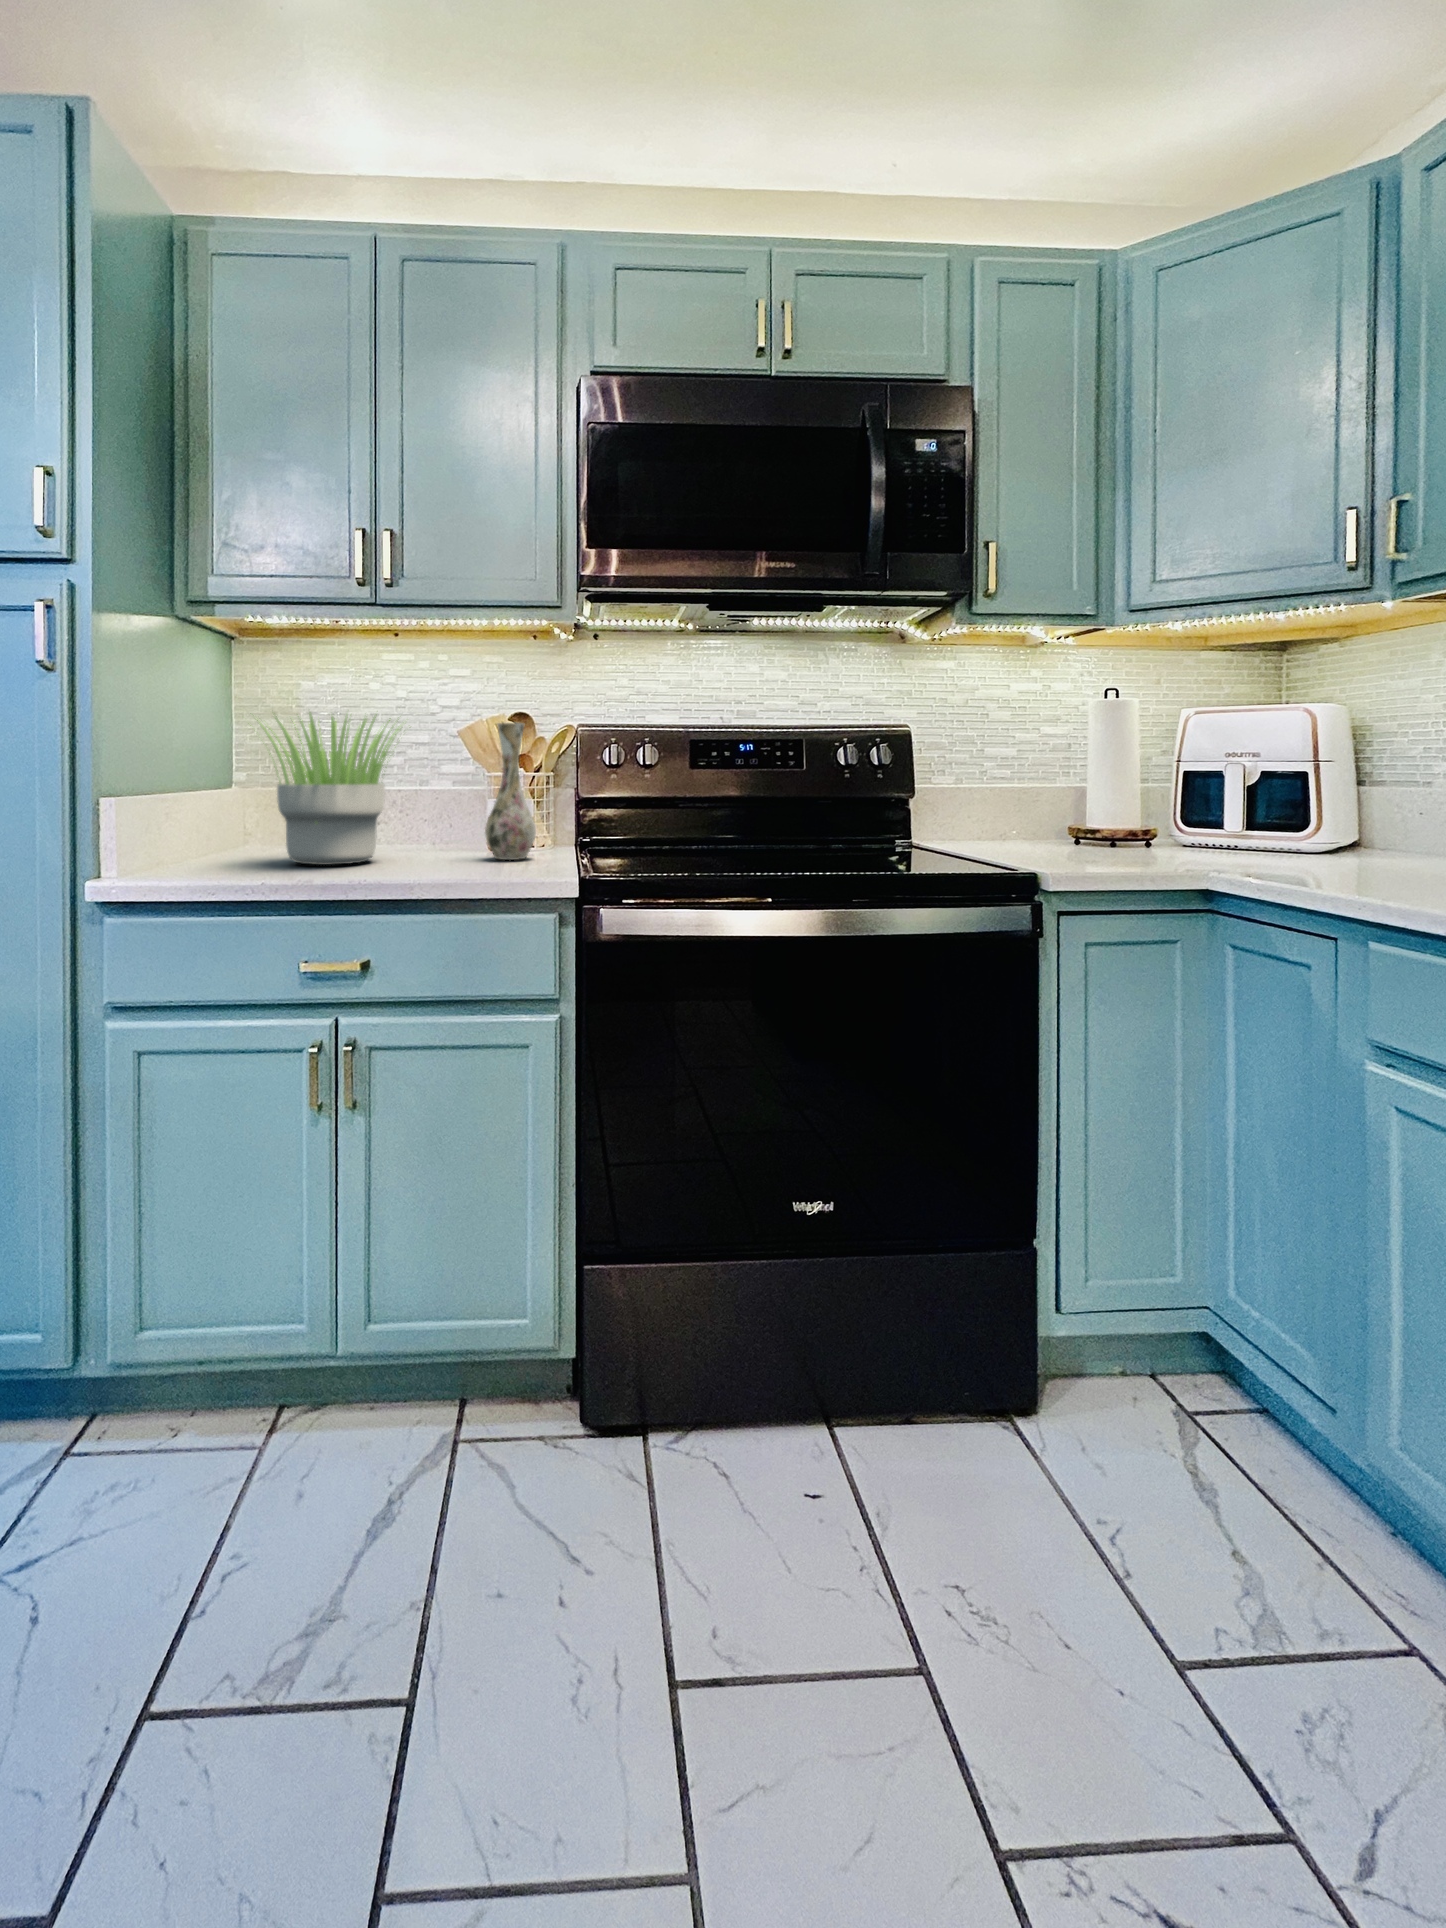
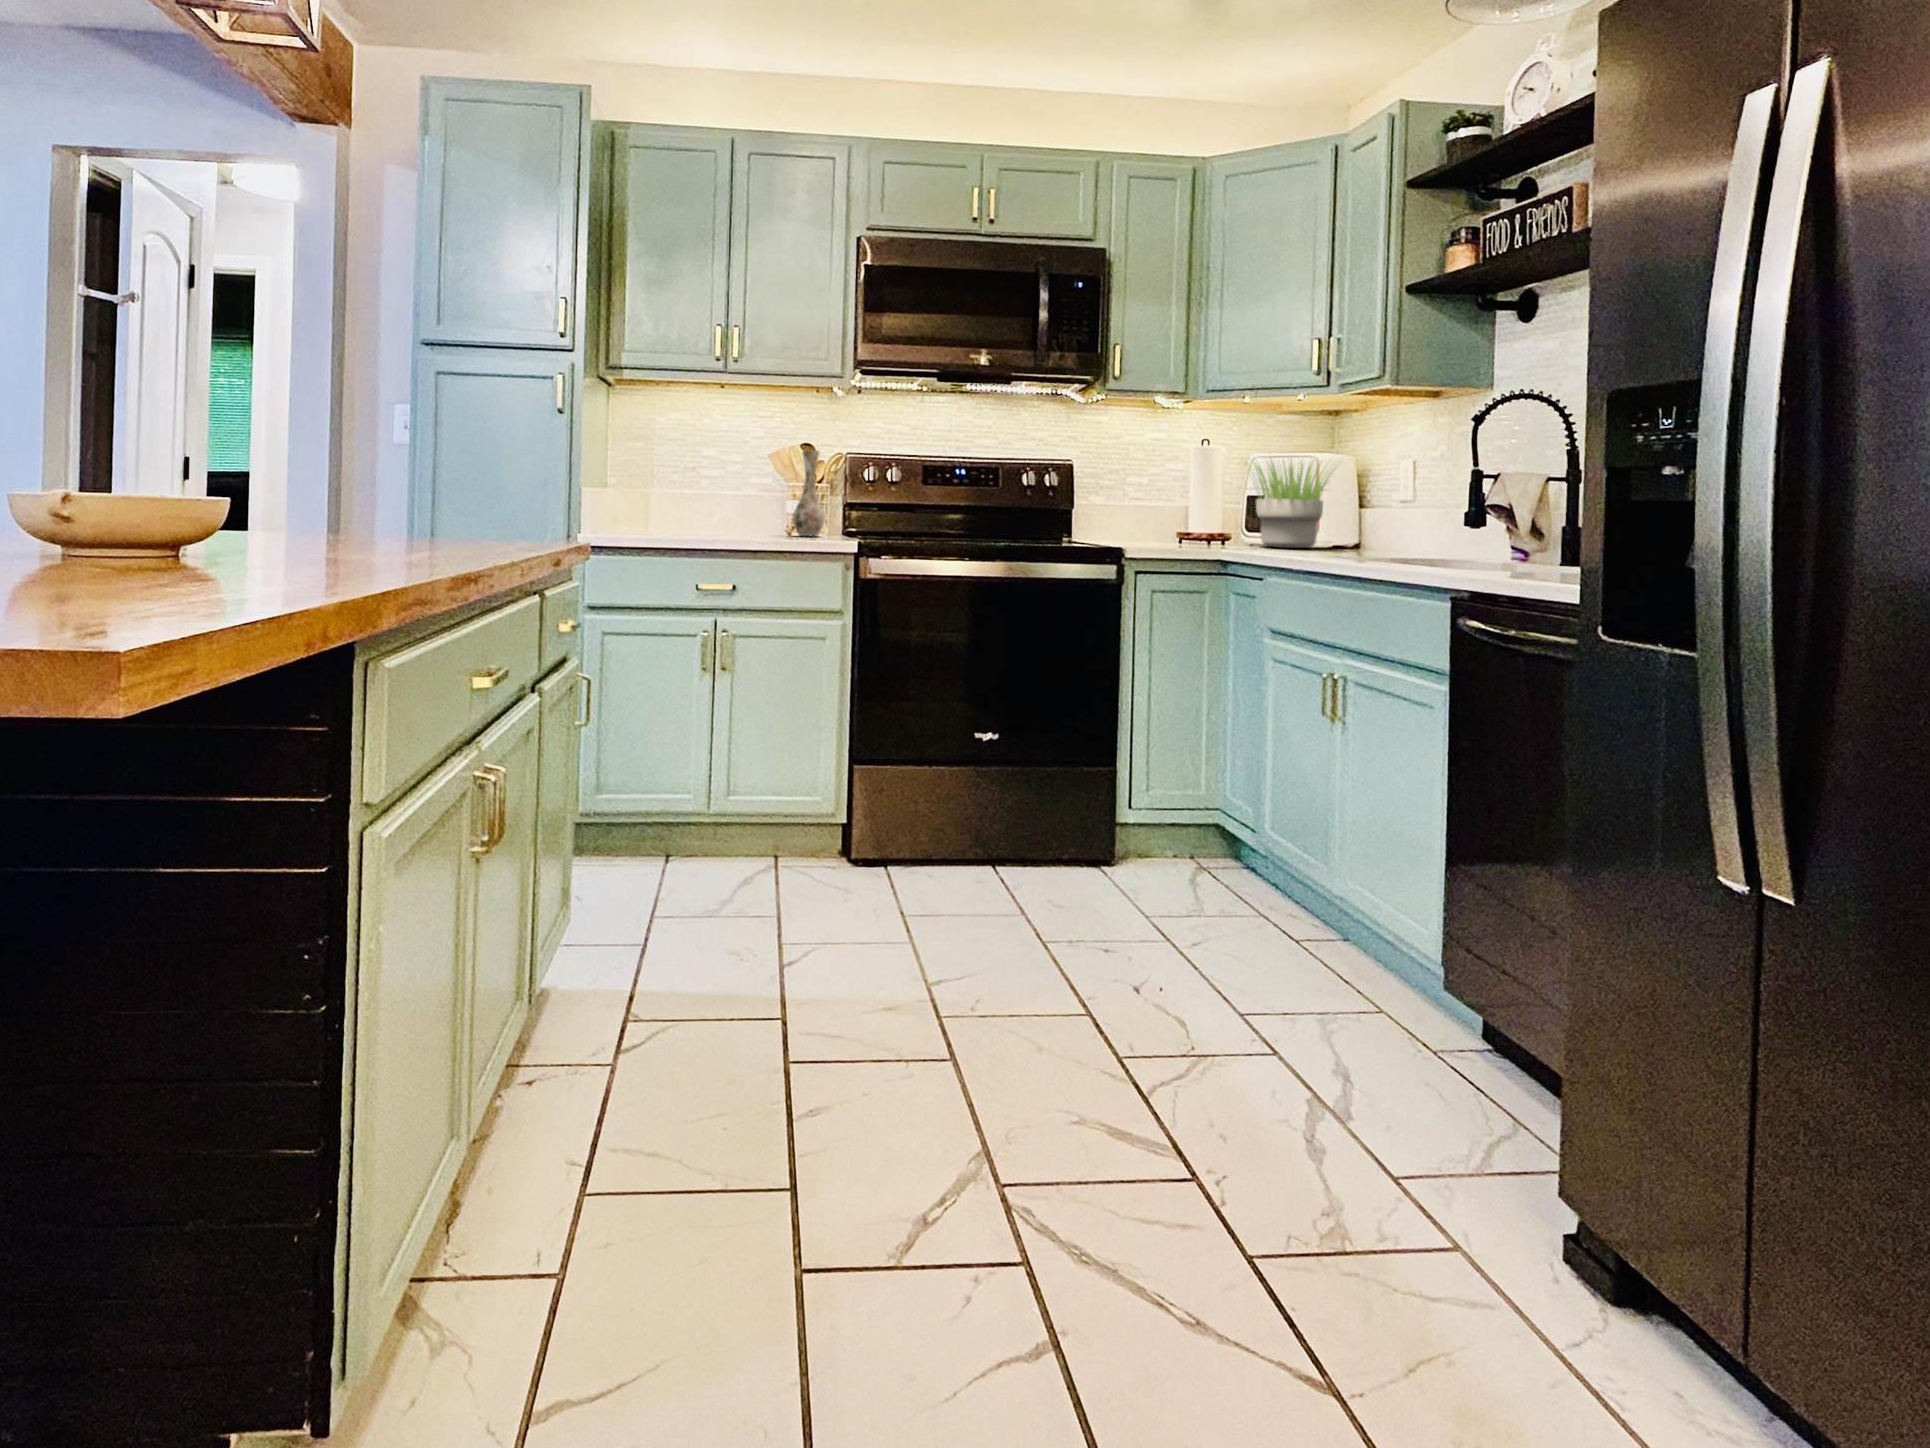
potted plant: present [250,714,401,865] -> present [1249,460,1335,548]

